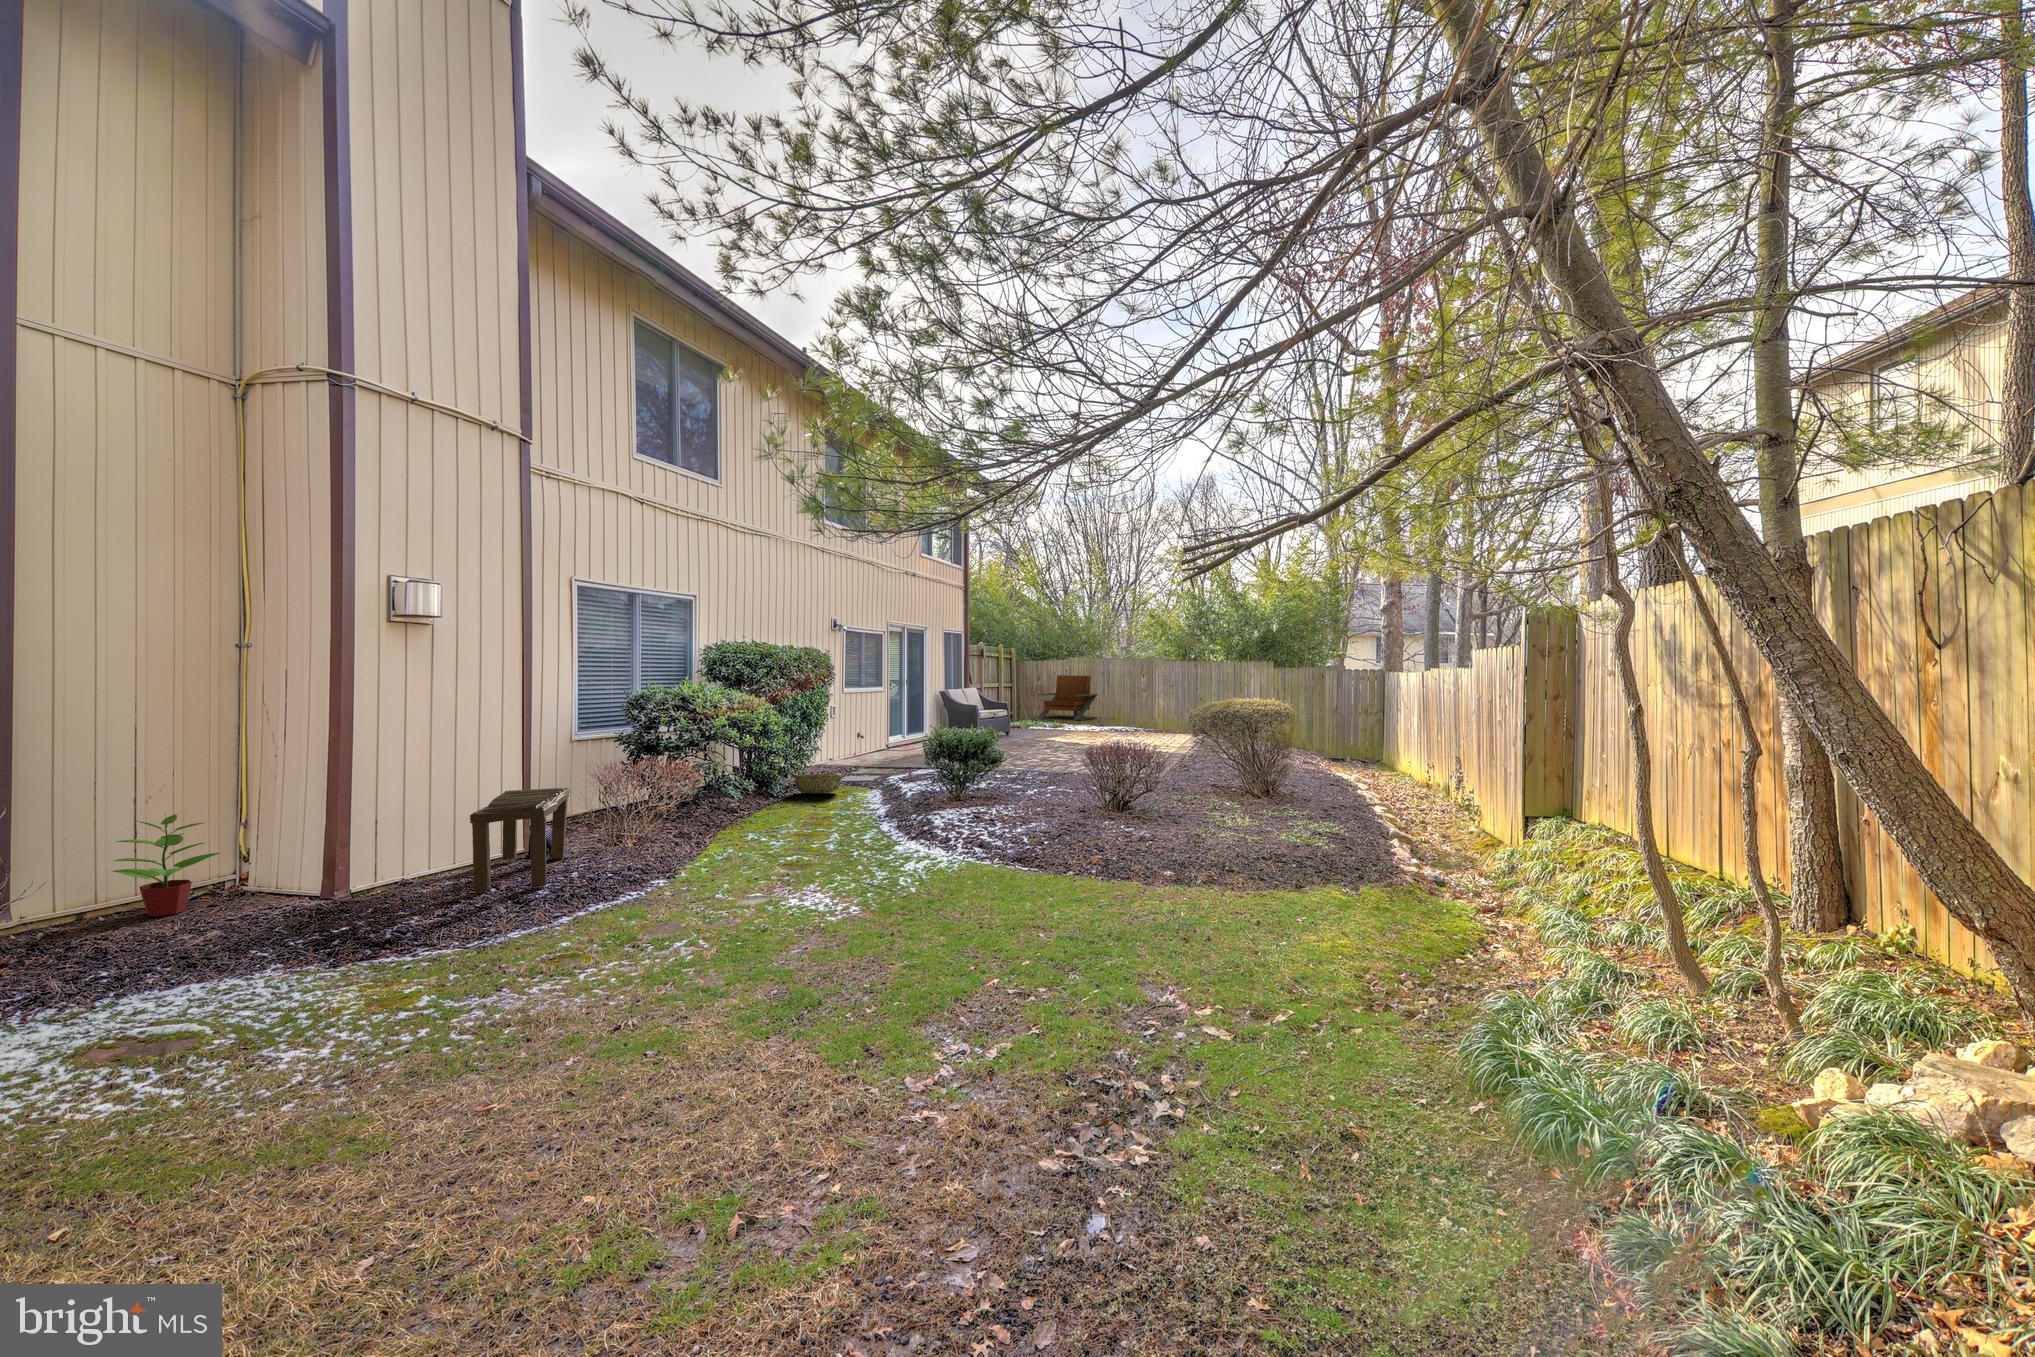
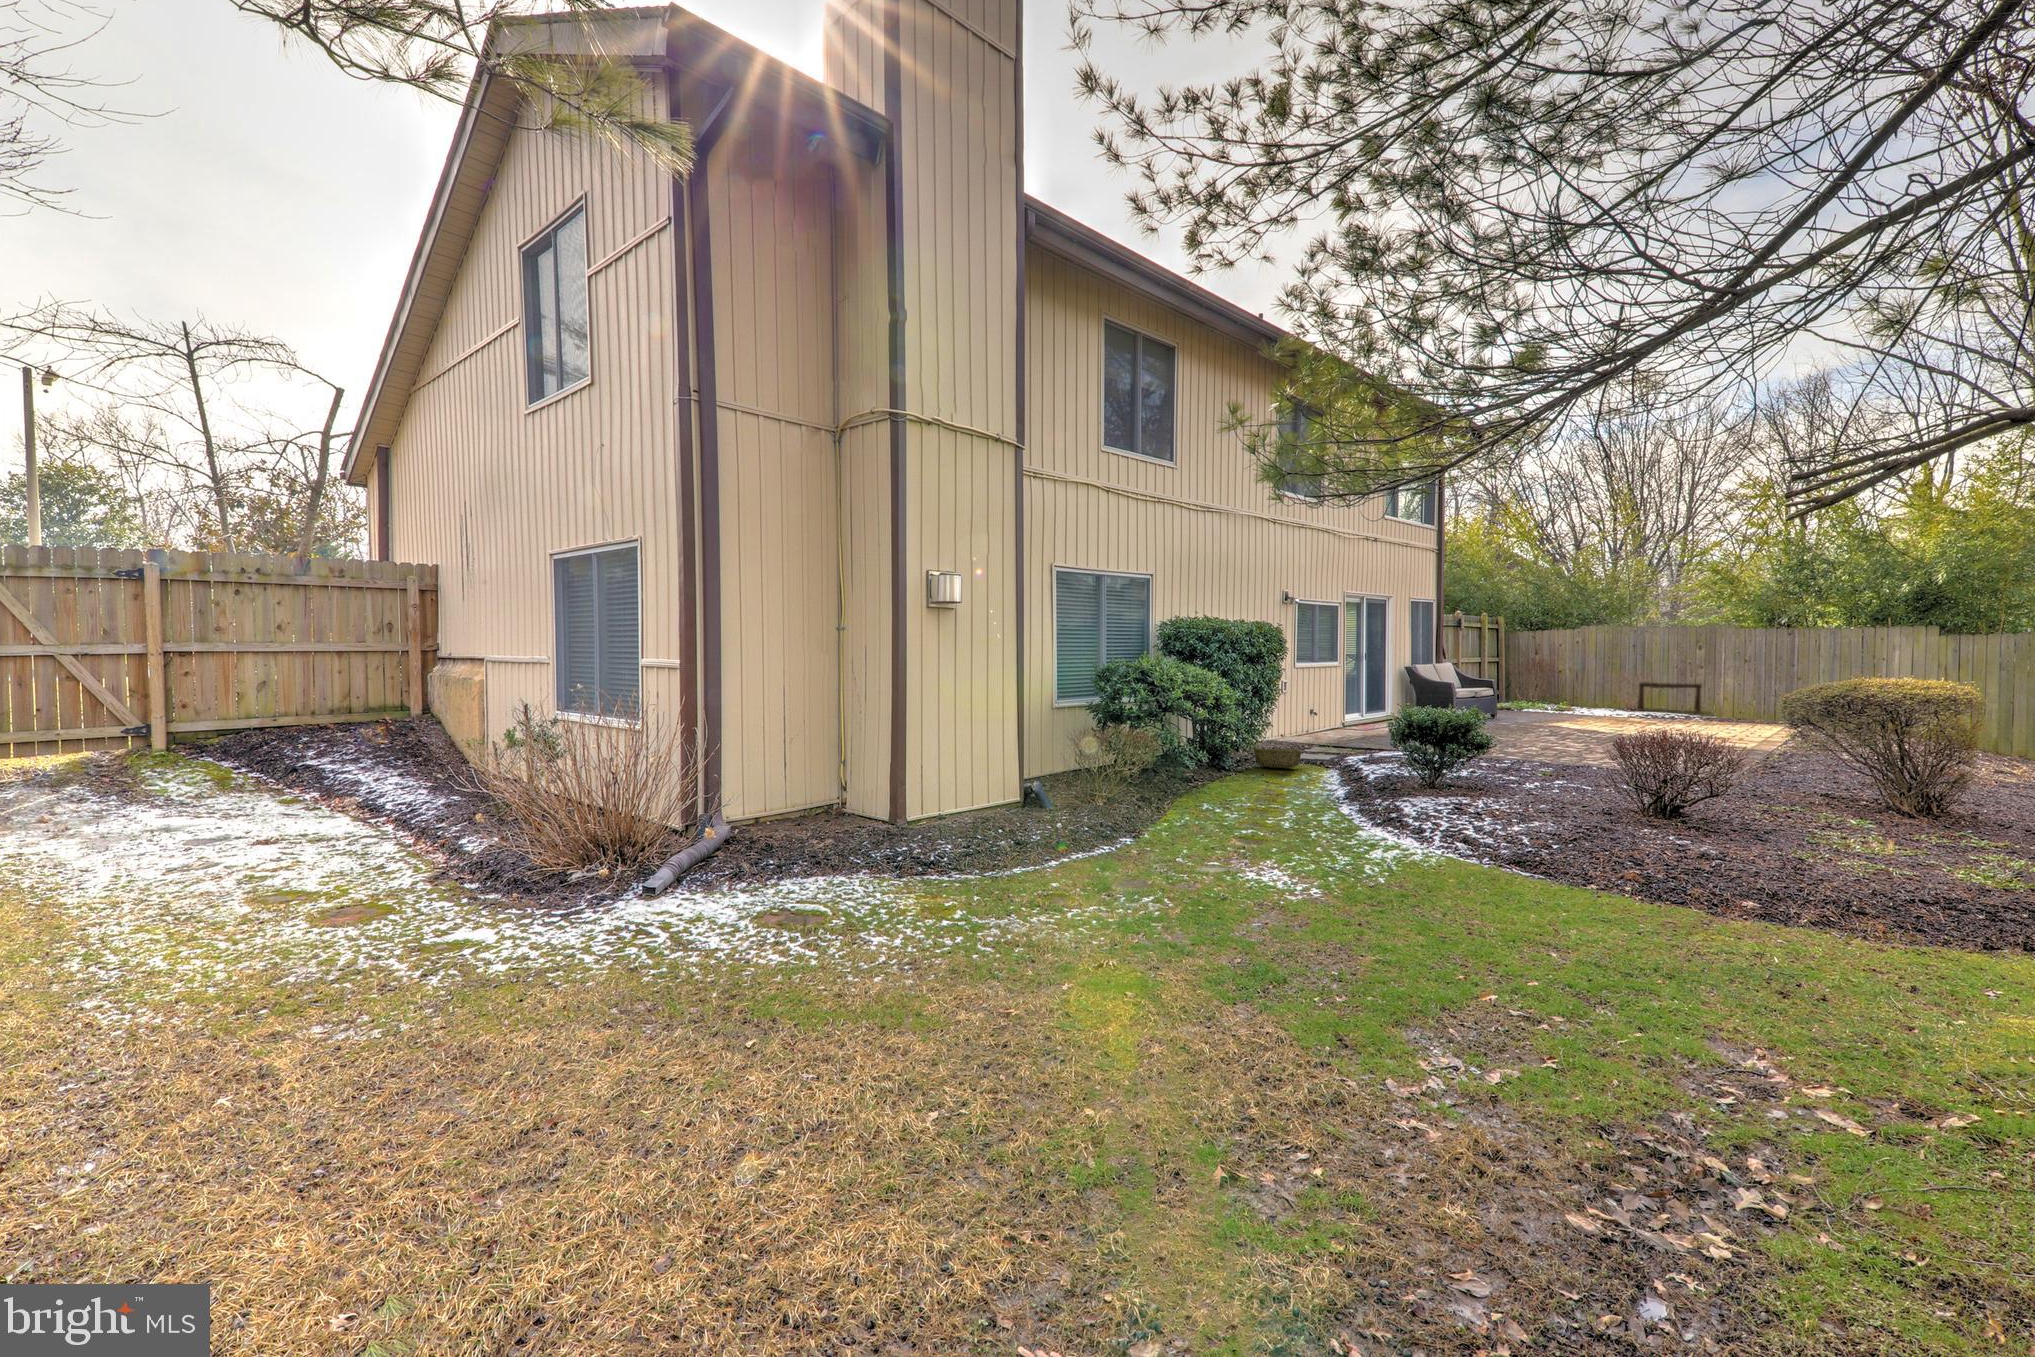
lounge chair: present [1038,675,1098,720] -> none [1522,654,1603,705]
bench: present [470,788,570,892] -> present [1638,682,1702,713]
potted plant: present [112,814,220,916] -> none [774,749,833,823]

